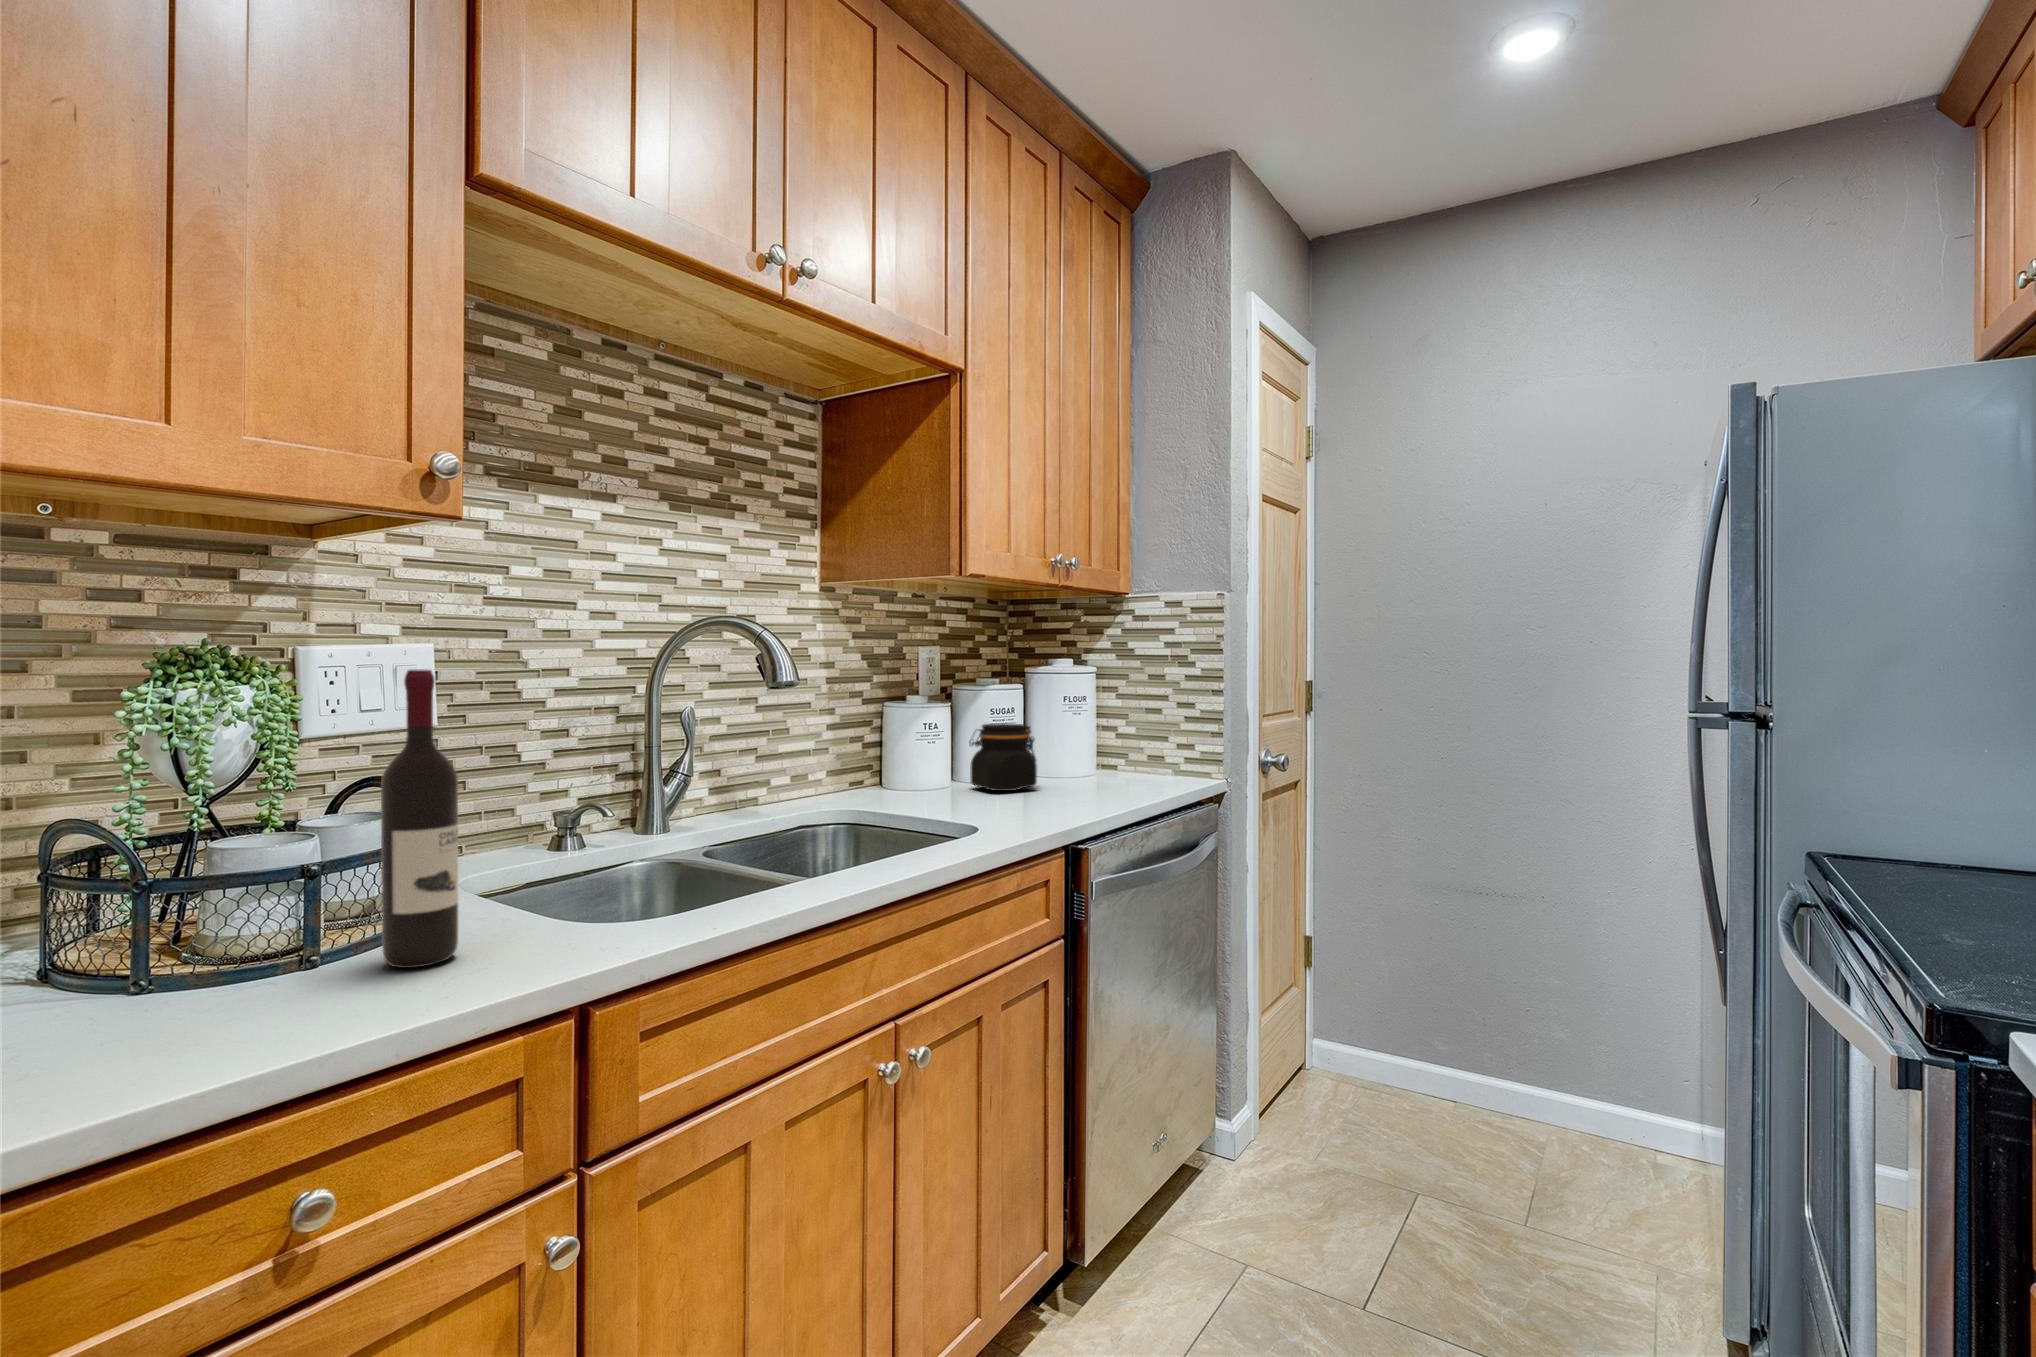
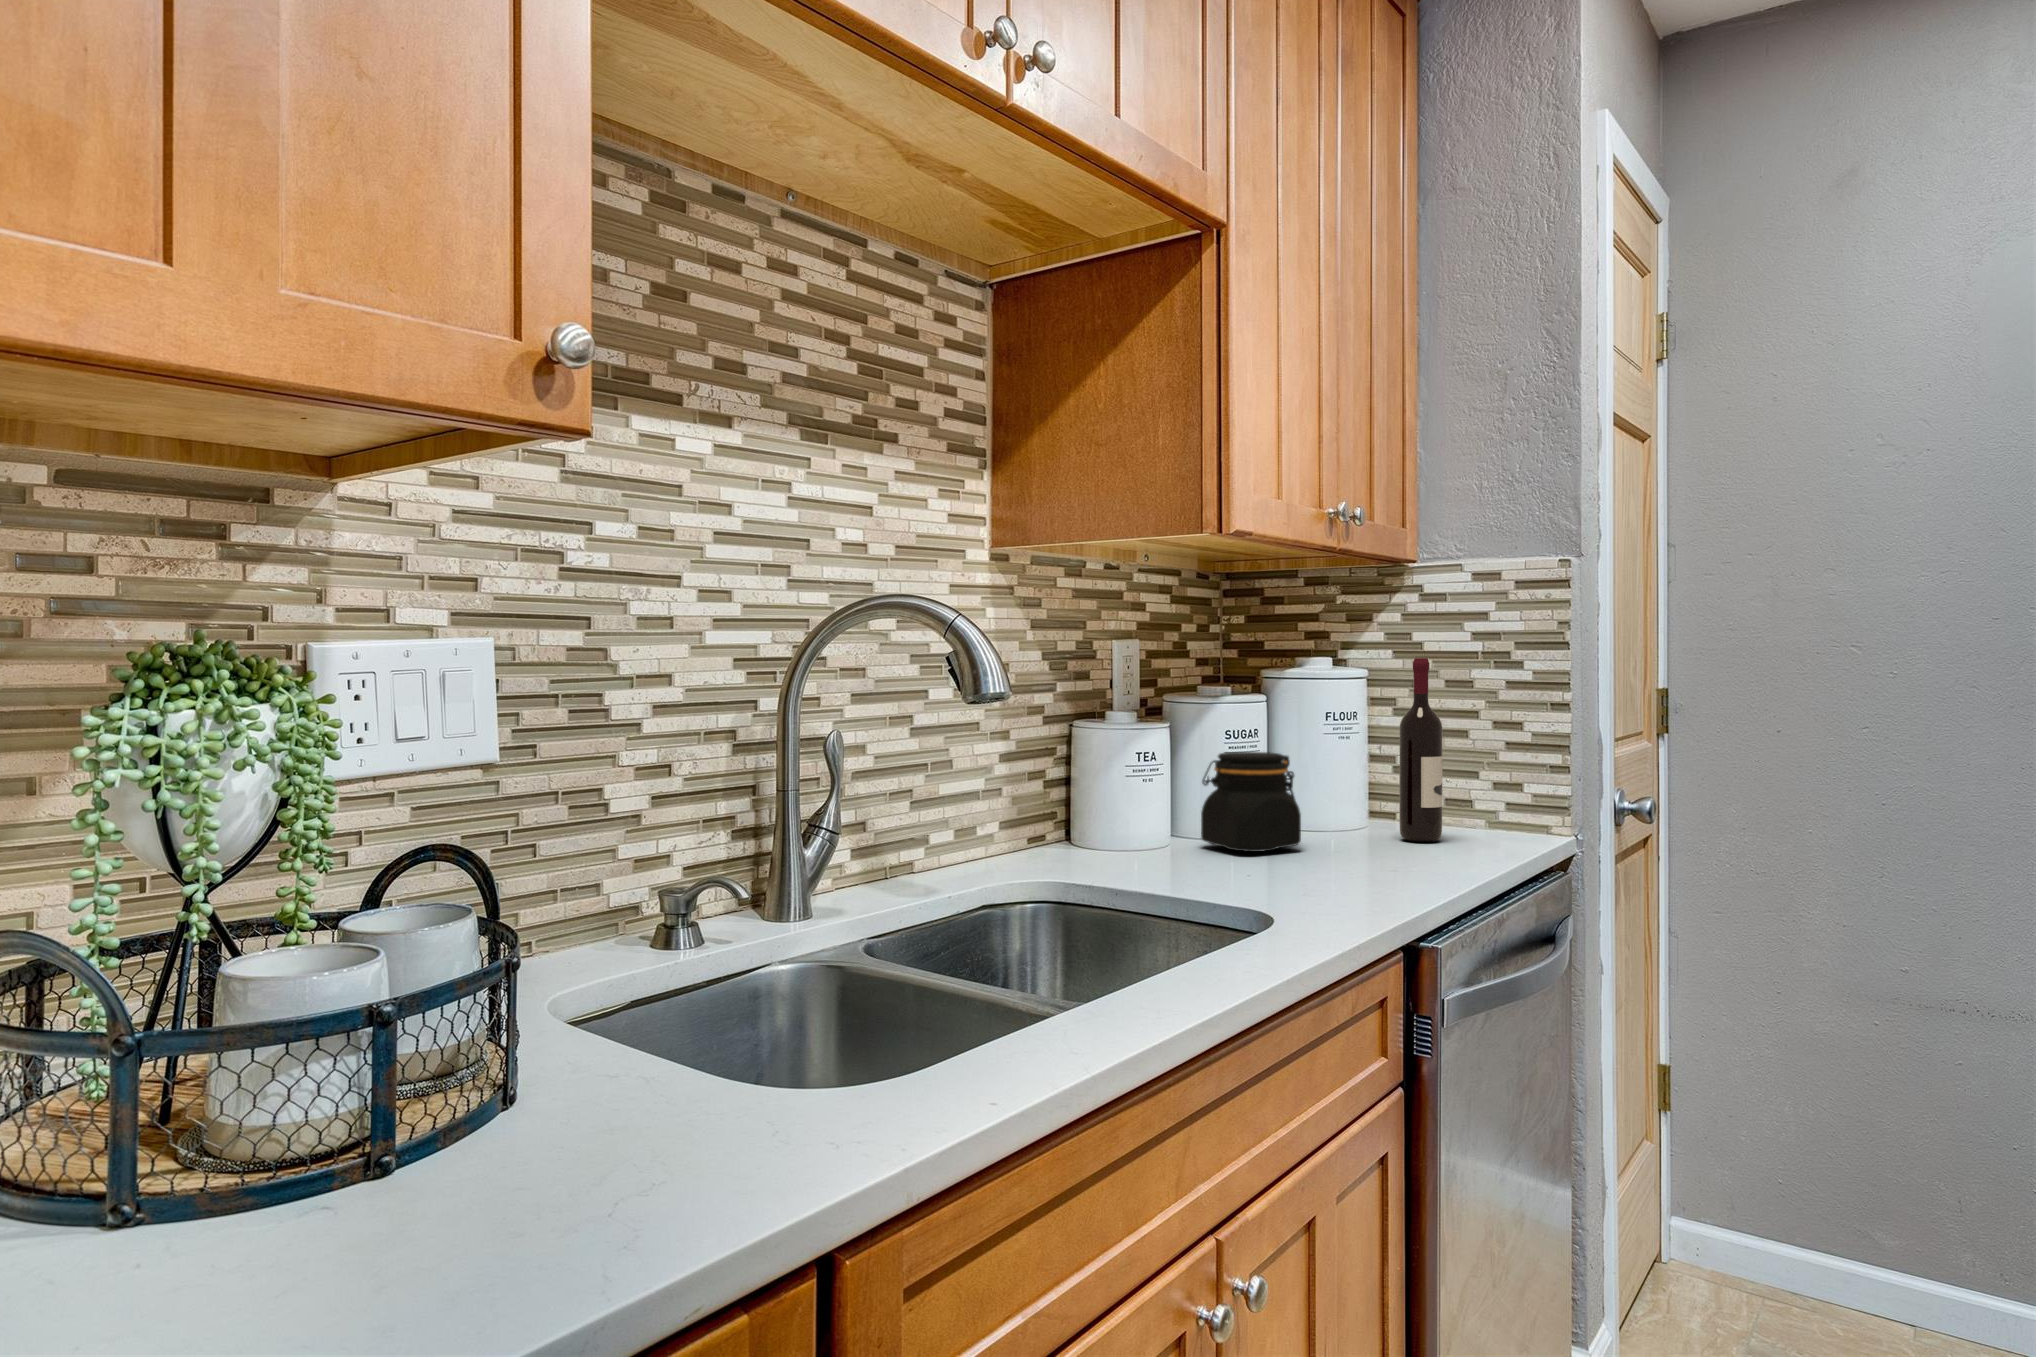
wine bottle: present [381,670,459,968] -> present [1399,658,1442,842]

